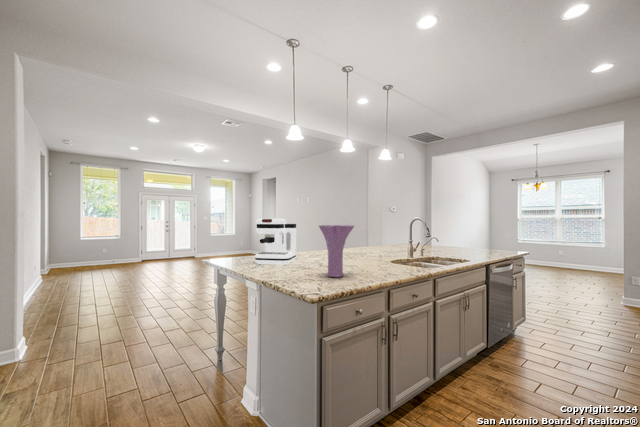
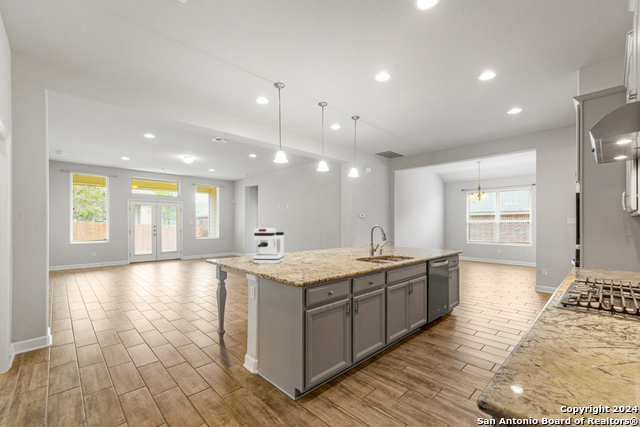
vase: present [319,225,354,277] -> none [302,234,328,271]

